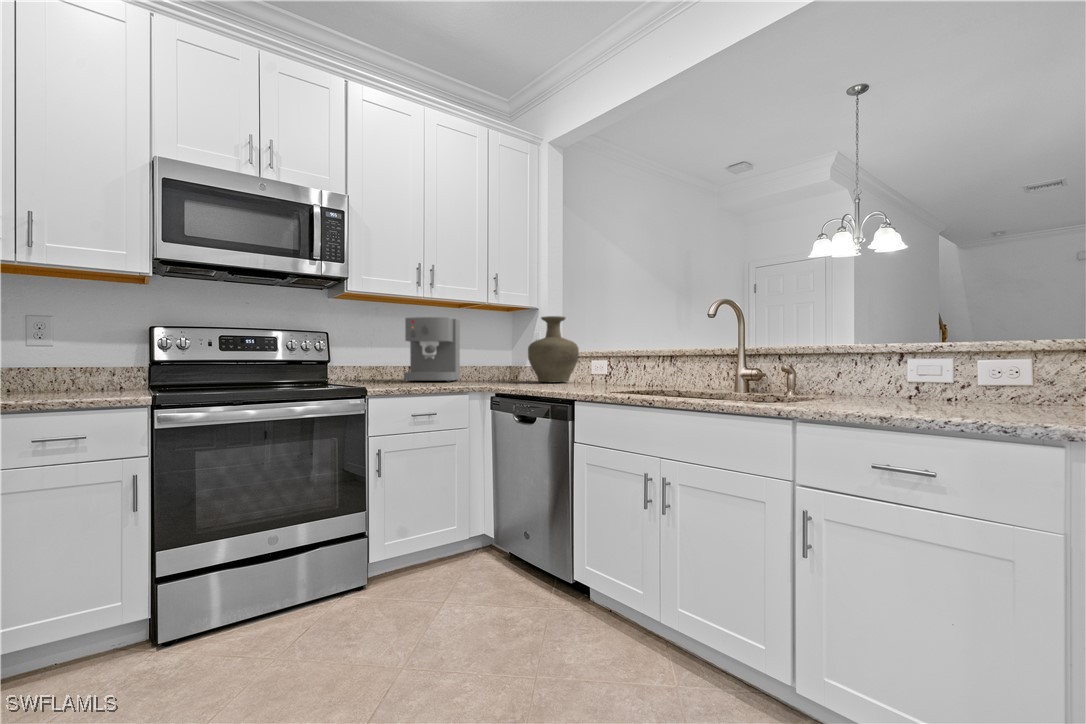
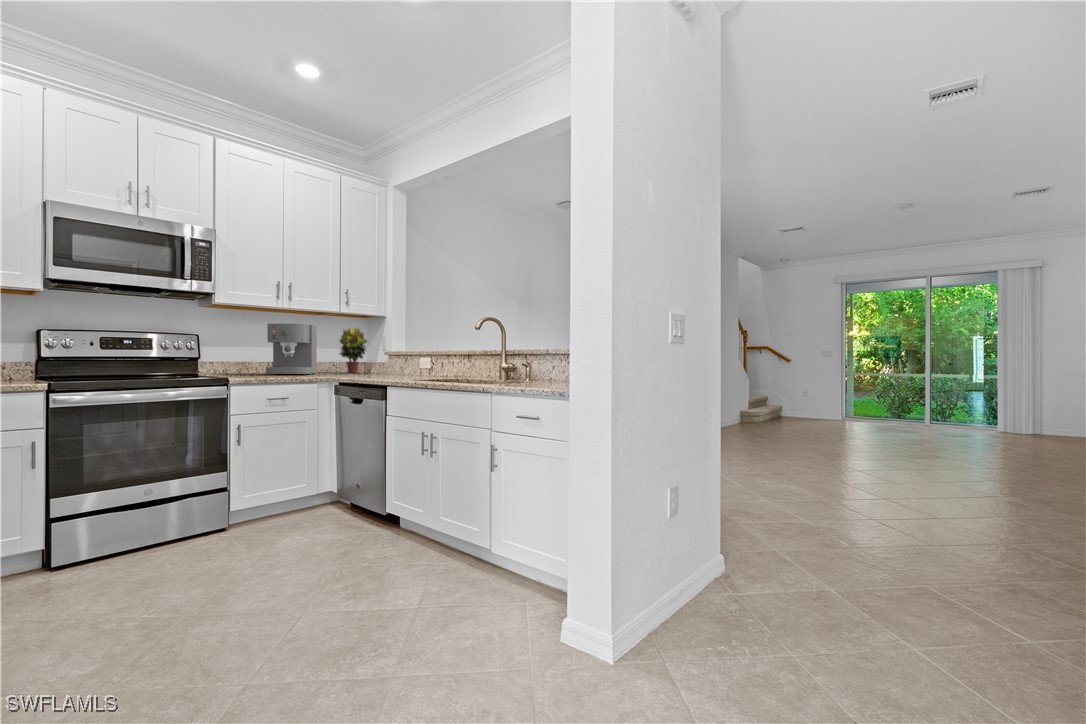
vase: present [528,316,579,383] -> none [370,324,411,375]
potted plant: none [482,321,520,379] -> present [340,327,367,373]

